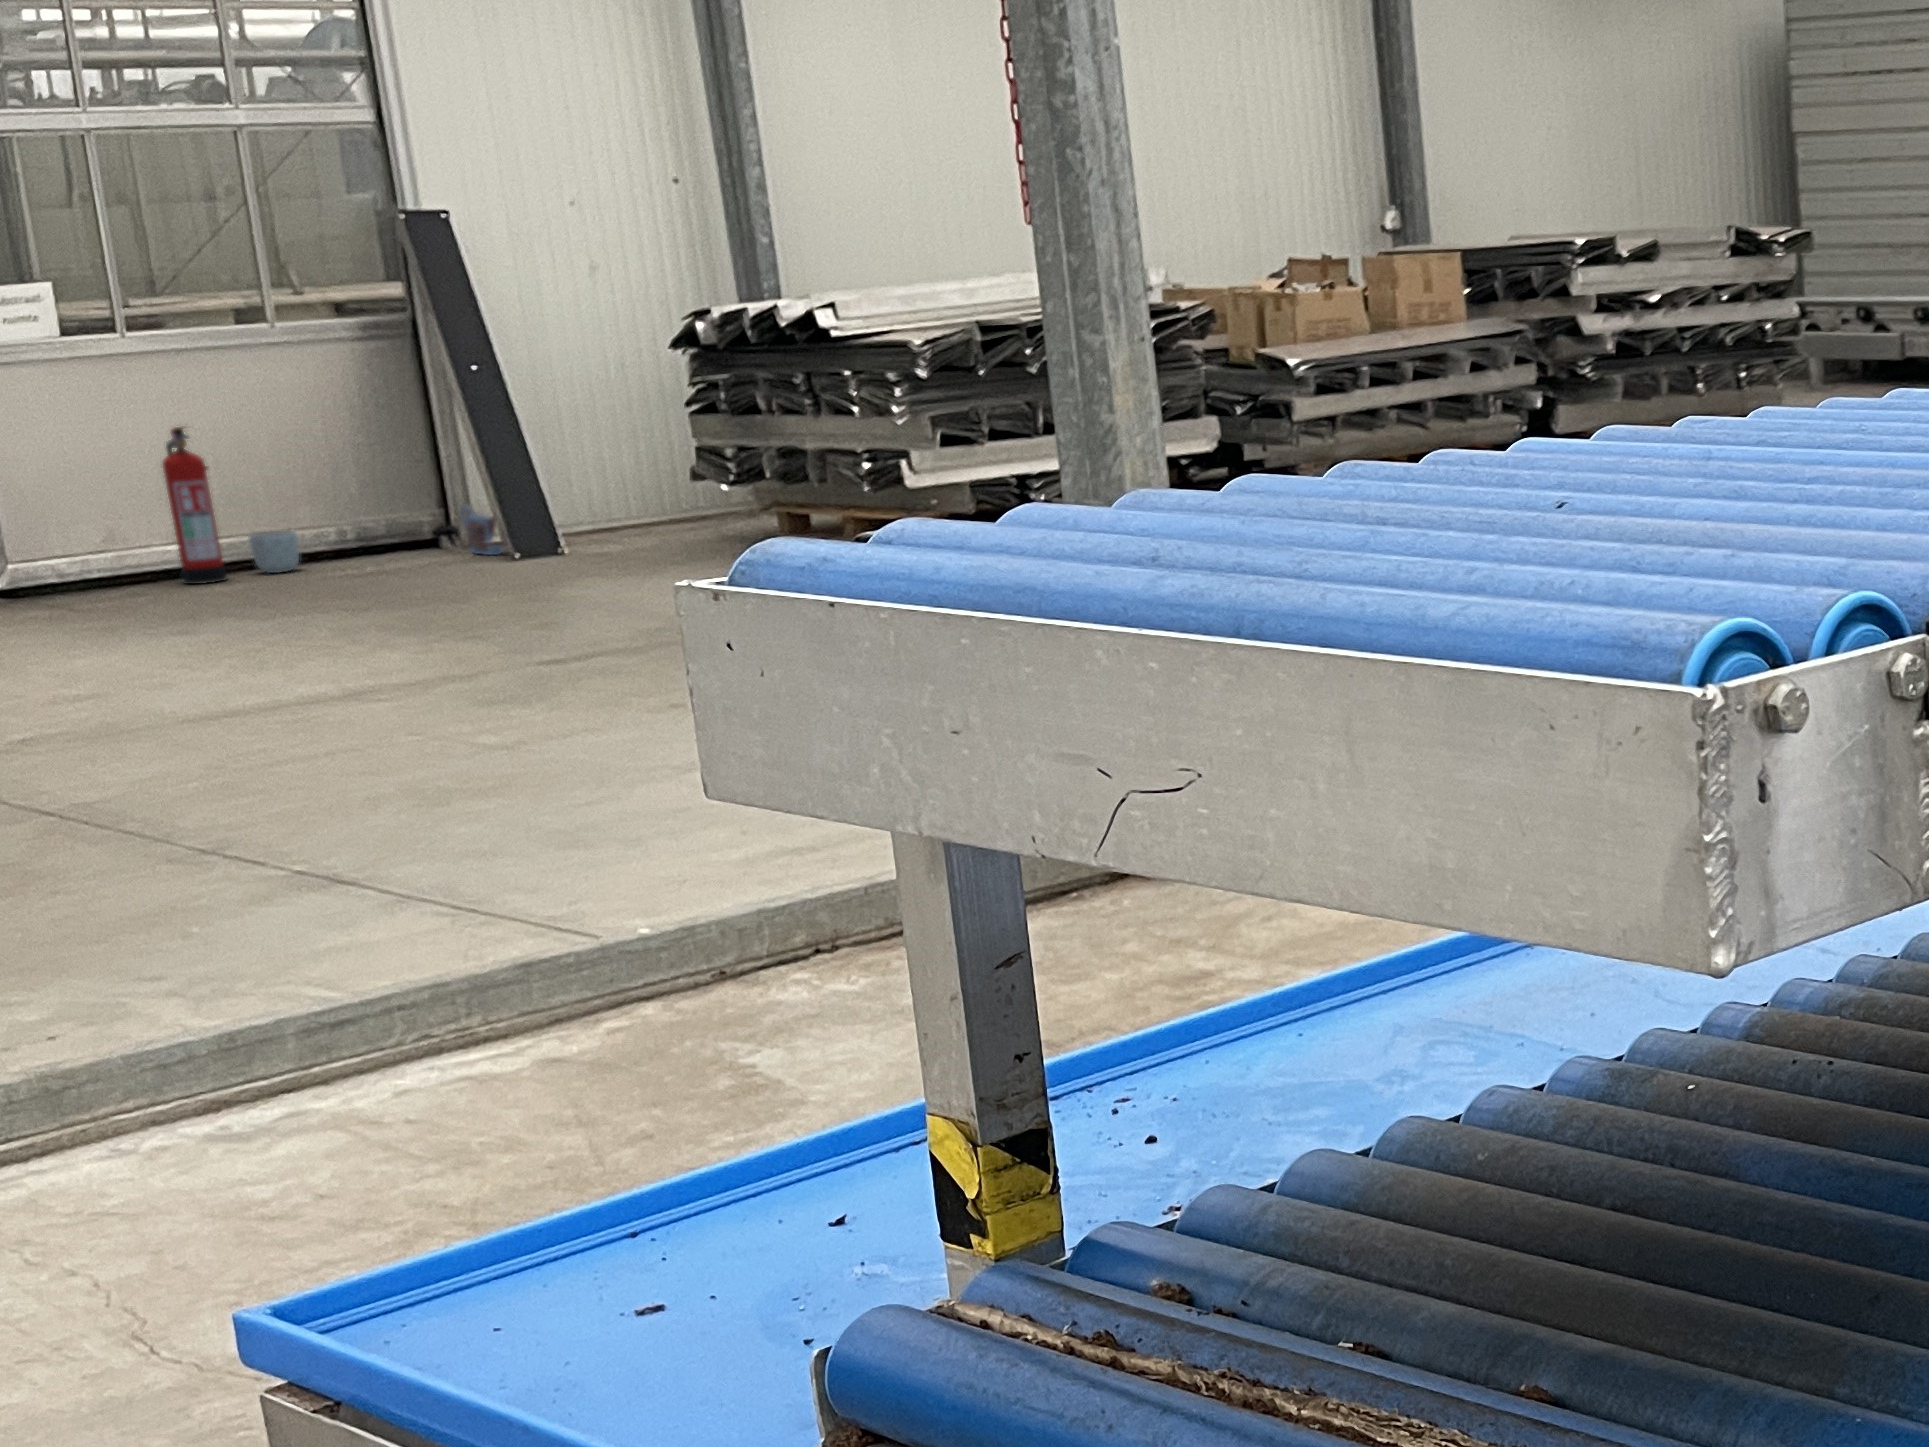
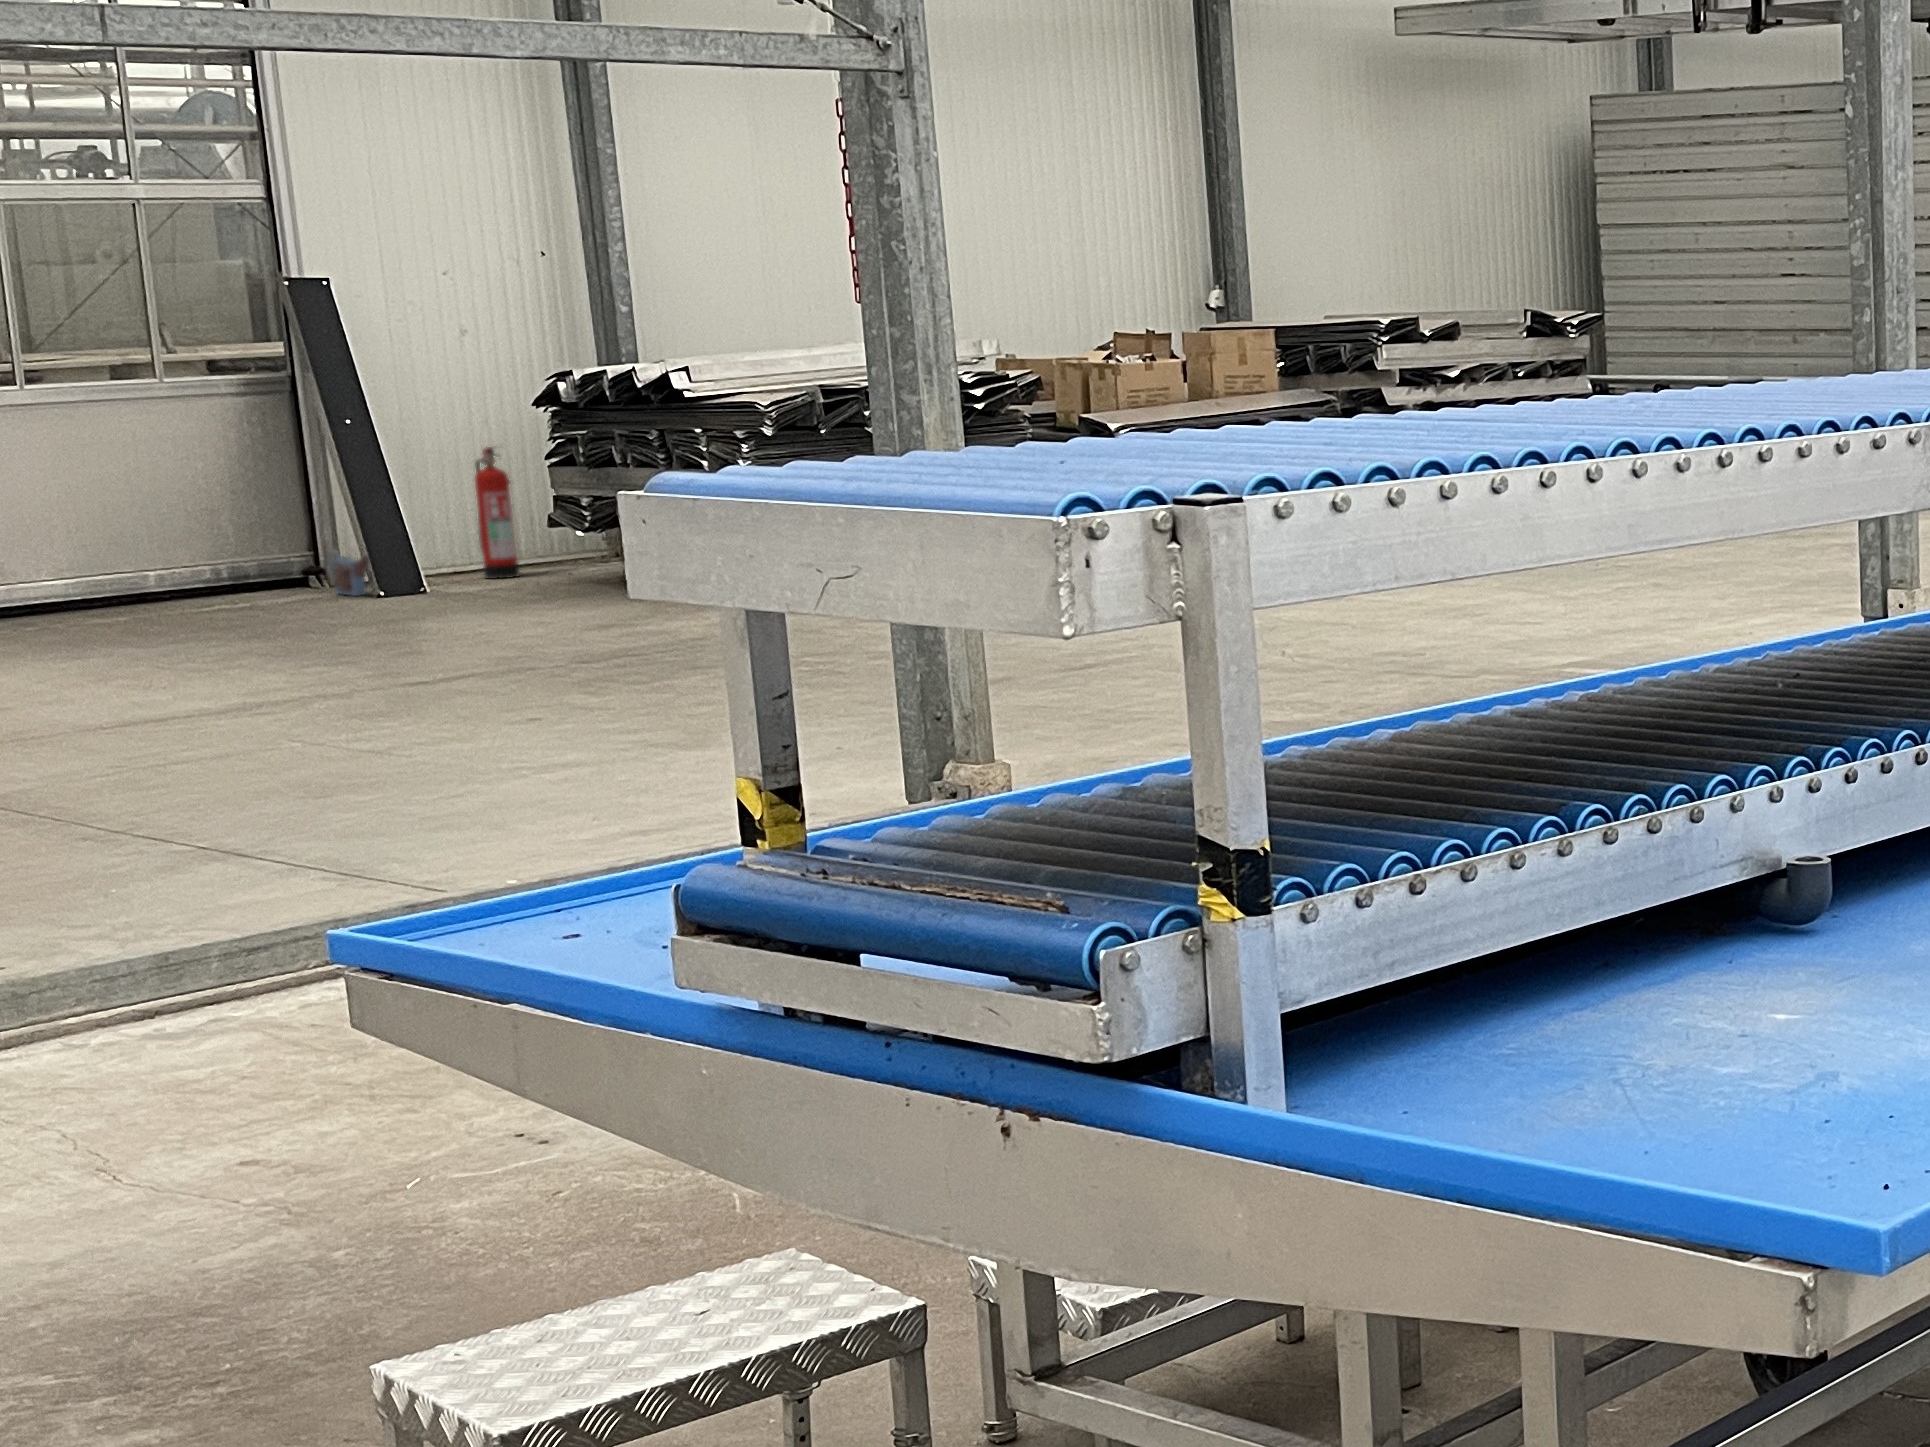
fire extinguisher: present [162,427,228,584] -> present [475,447,519,579]
planter: present [249,531,299,573] -> none [126,571,173,610]

